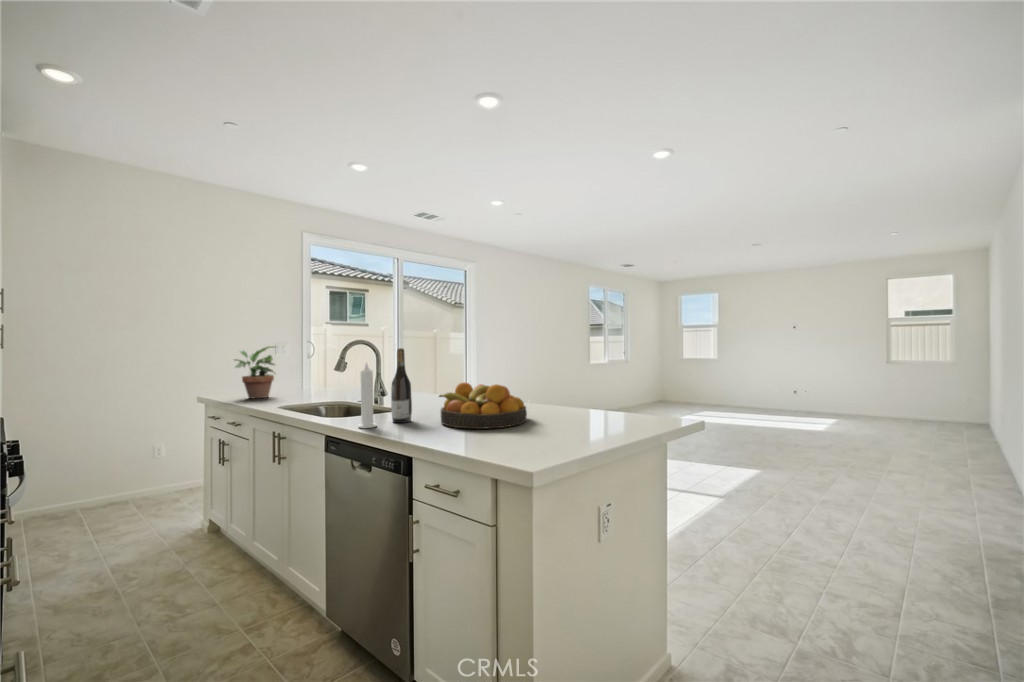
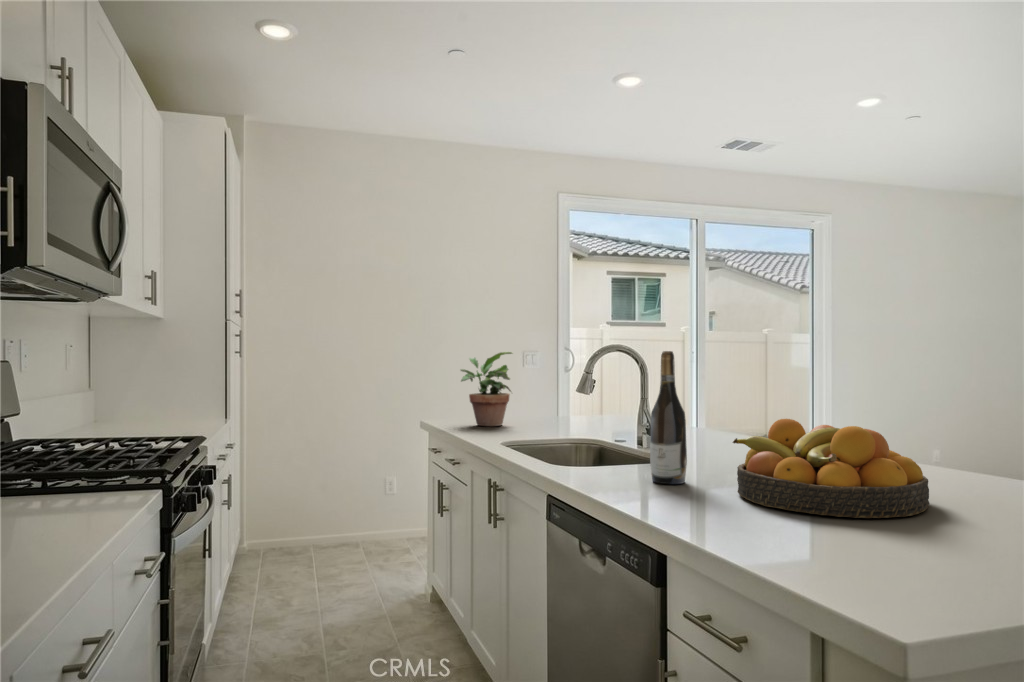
candle: present [358,363,377,428] -> none [591,373,622,487]

